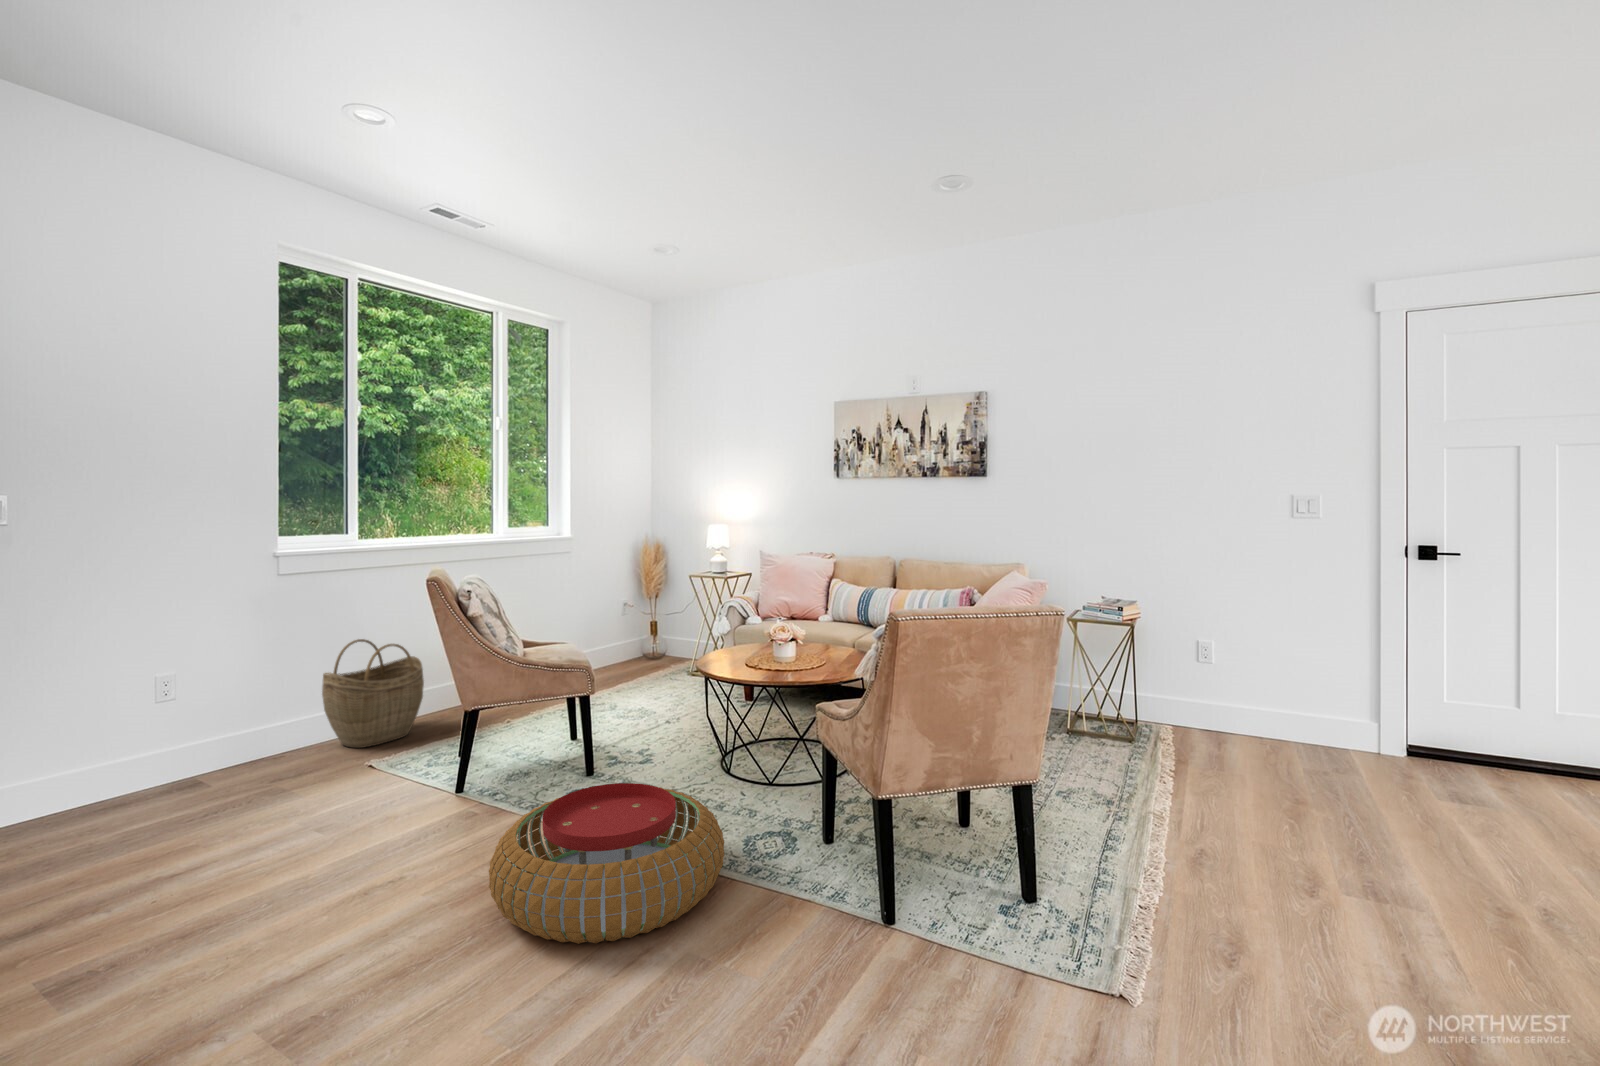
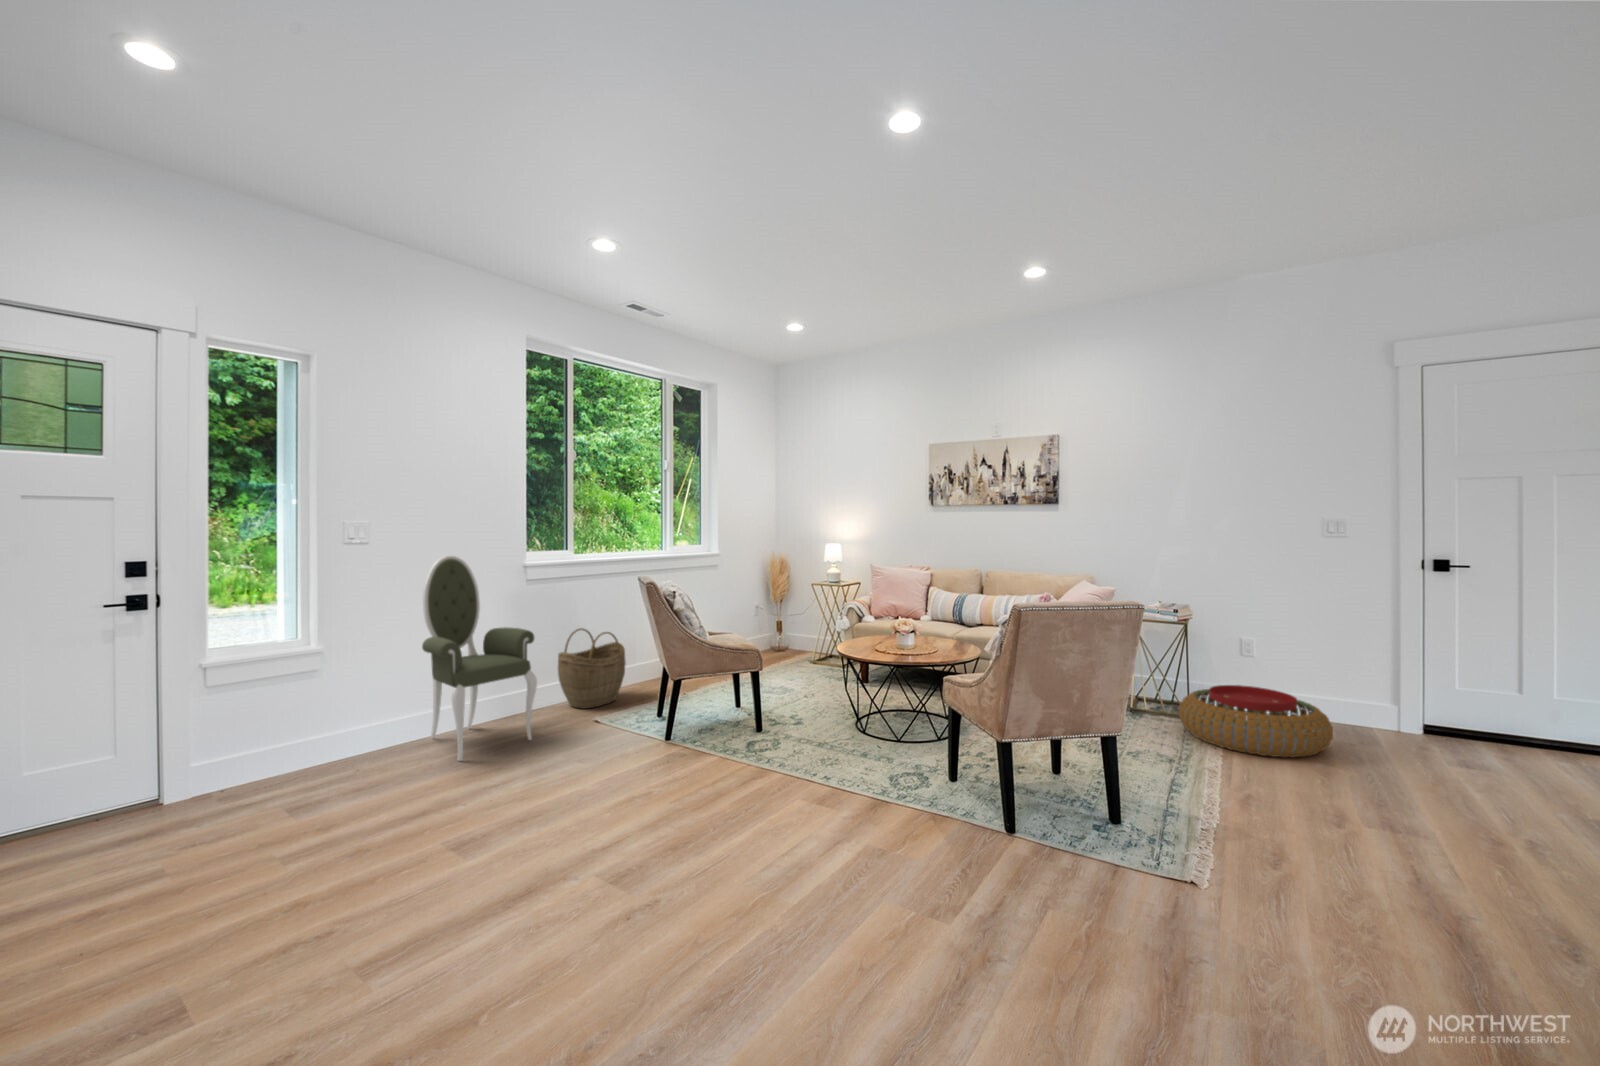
armchair: none [79,542,266,838] -> present [422,556,537,761]
pouf: present [489,783,724,944] -> present [1179,685,1333,757]

